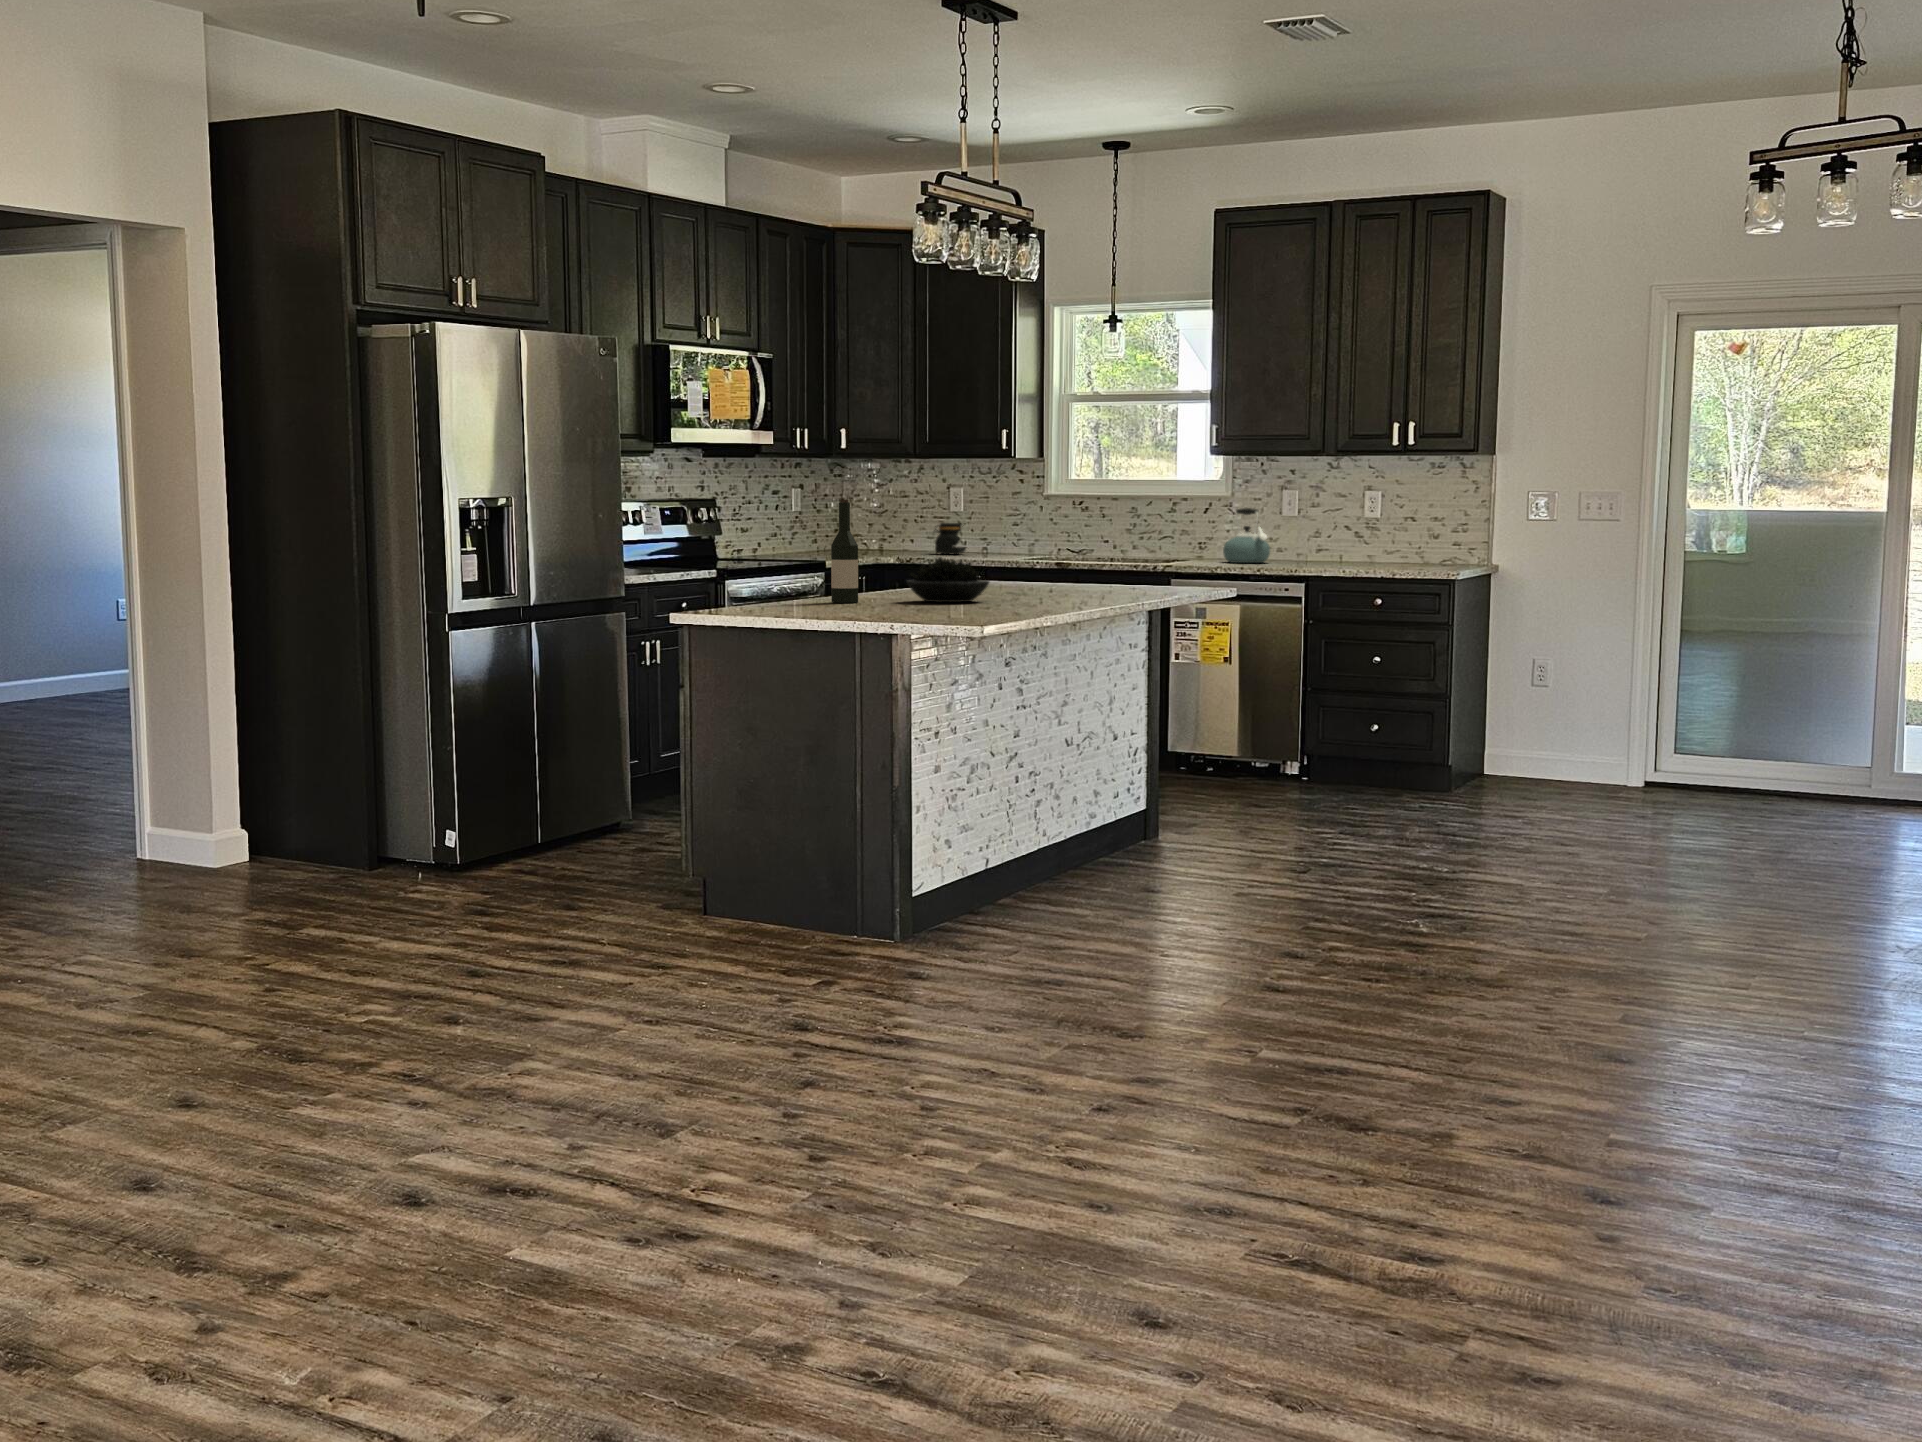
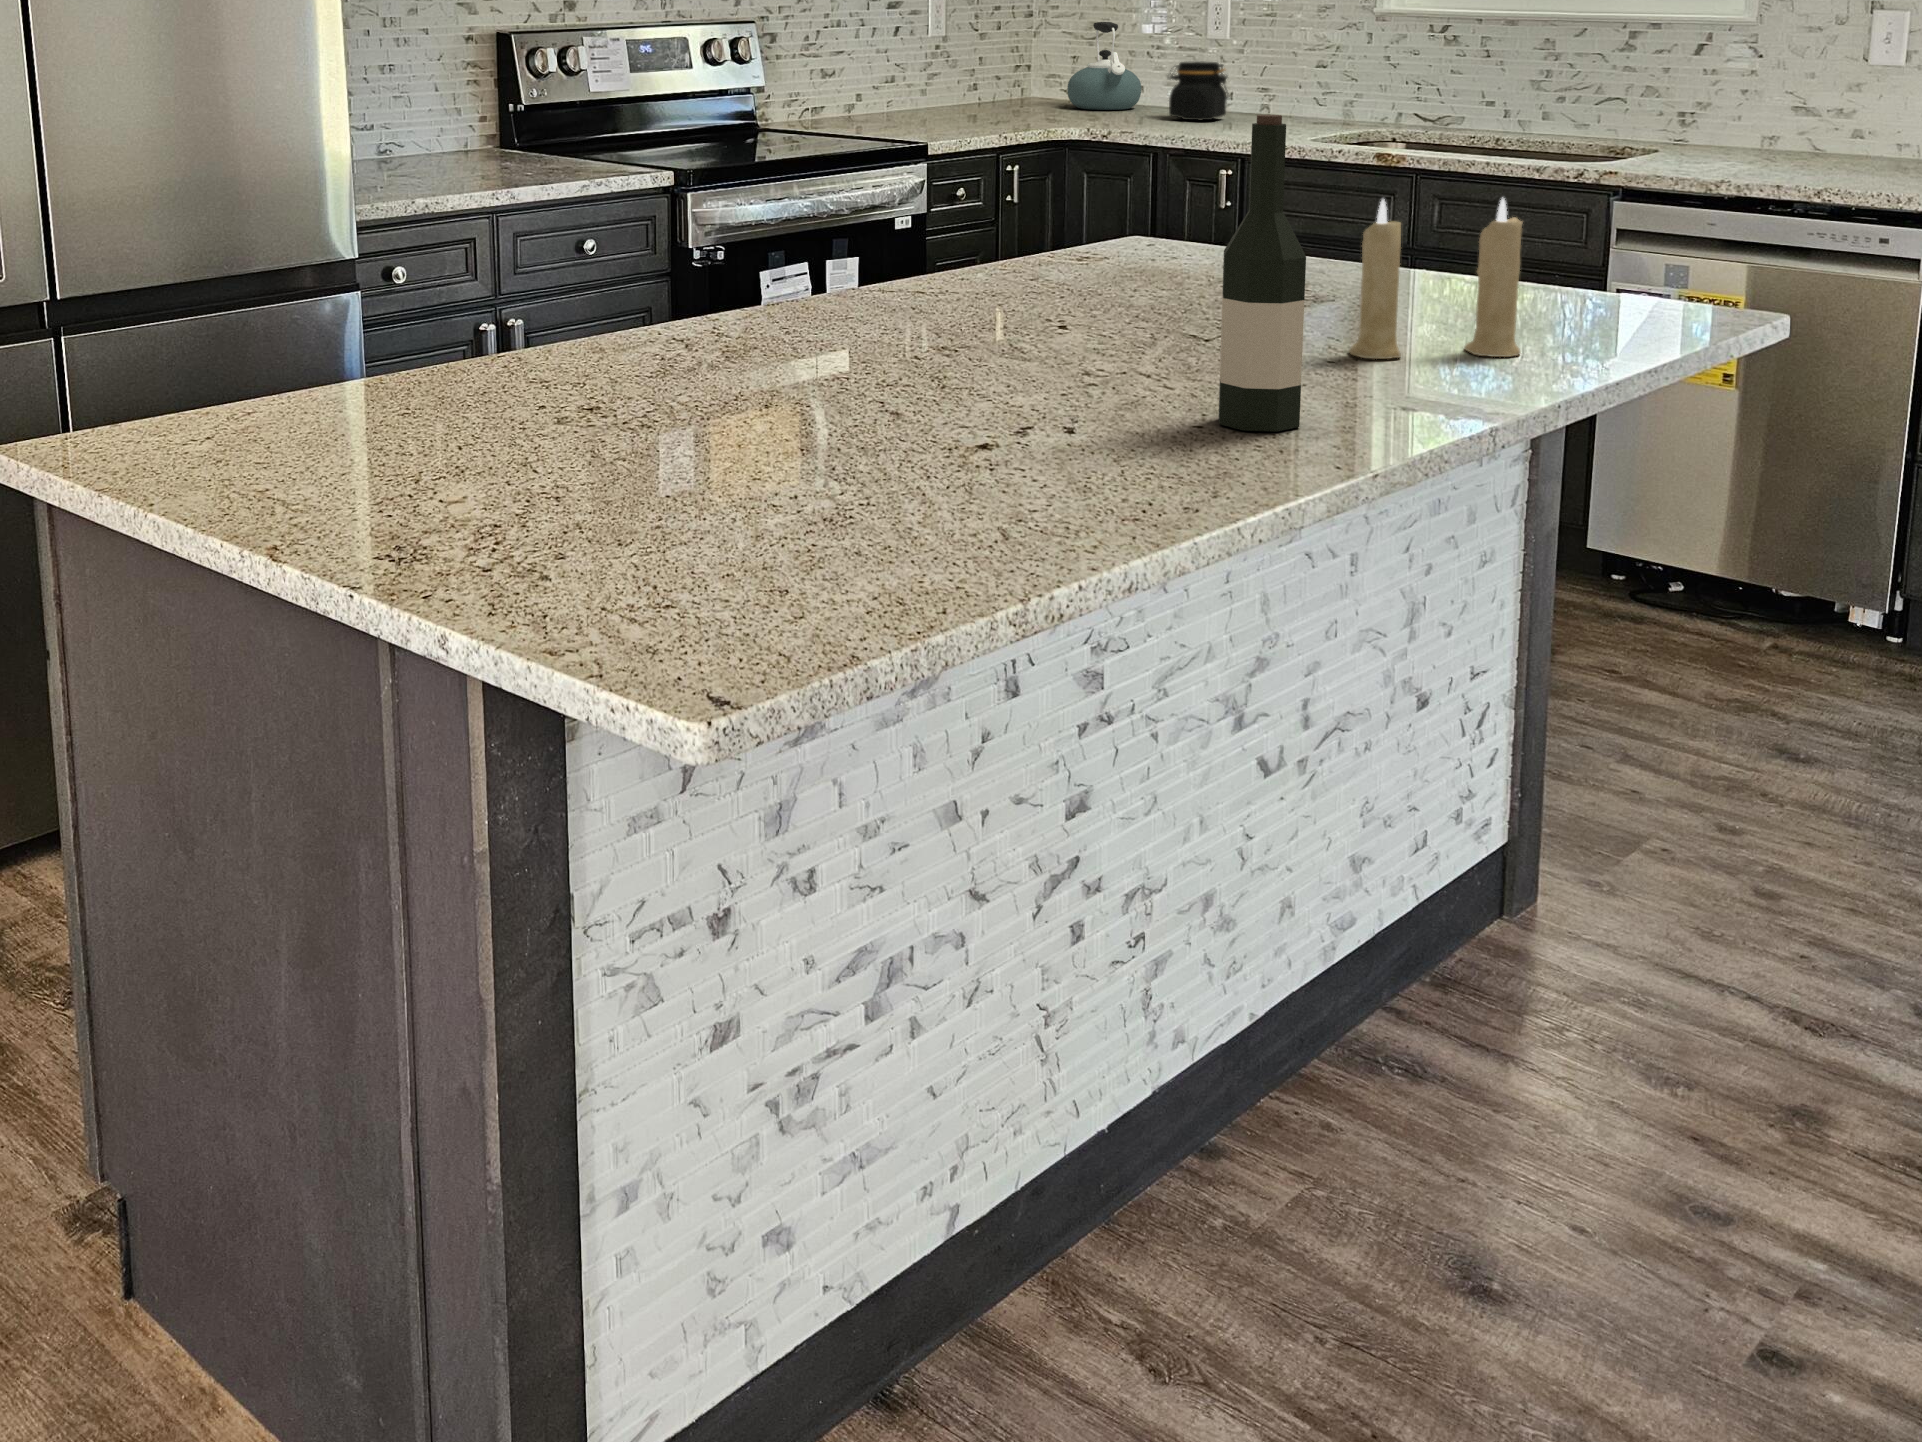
wine bottle: present [831,500,858,603] -> present [1219,115,1306,432]
kettle: present [1223,508,1270,563] -> present [1067,22,1141,110]
candle: none [1081,534,1139,591] -> present [1349,198,1522,359]
succulent plant: present [907,557,989,602] -> none [691,321,973,490]

